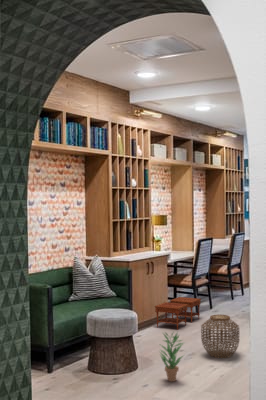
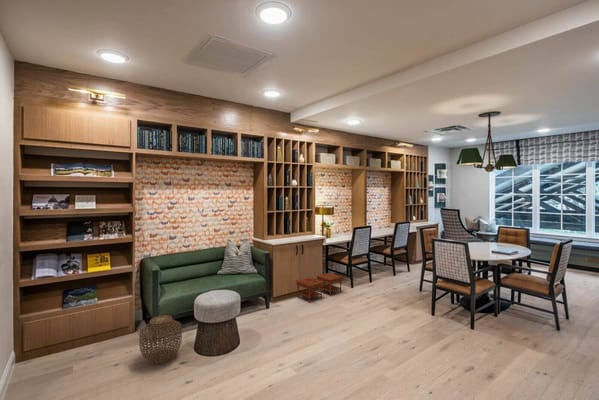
woven basket: present [201,314,239,358] -> present [139,315,182,364]
potted plant: present [161,333,183,382] -> none [208,322,234,371]

